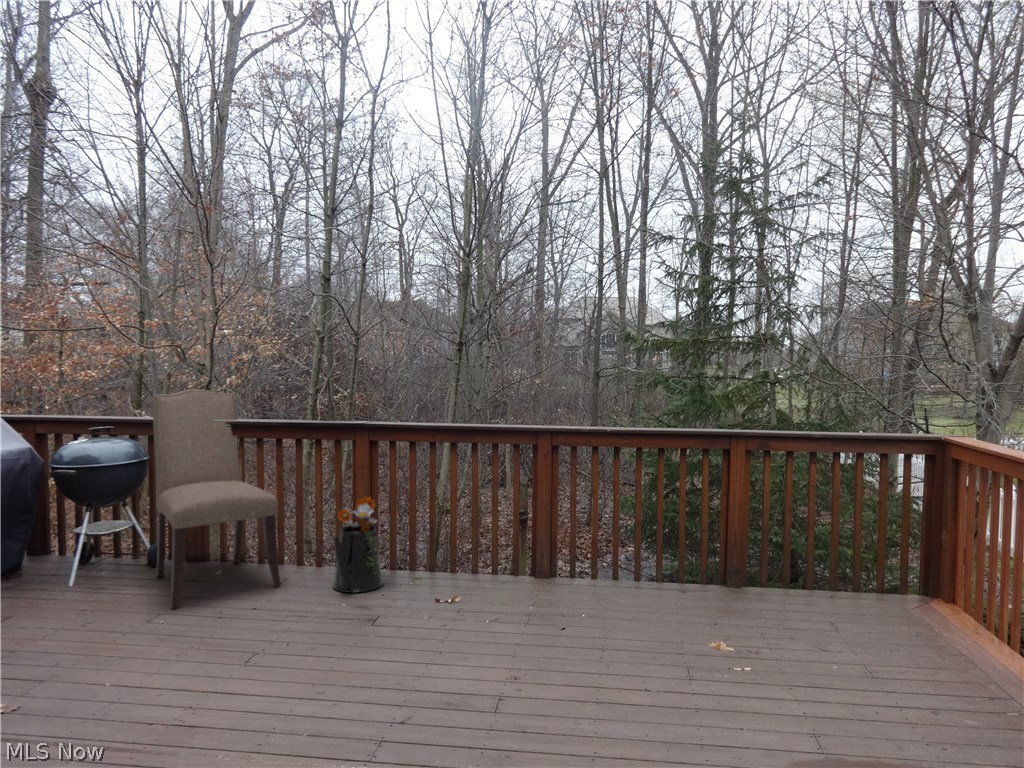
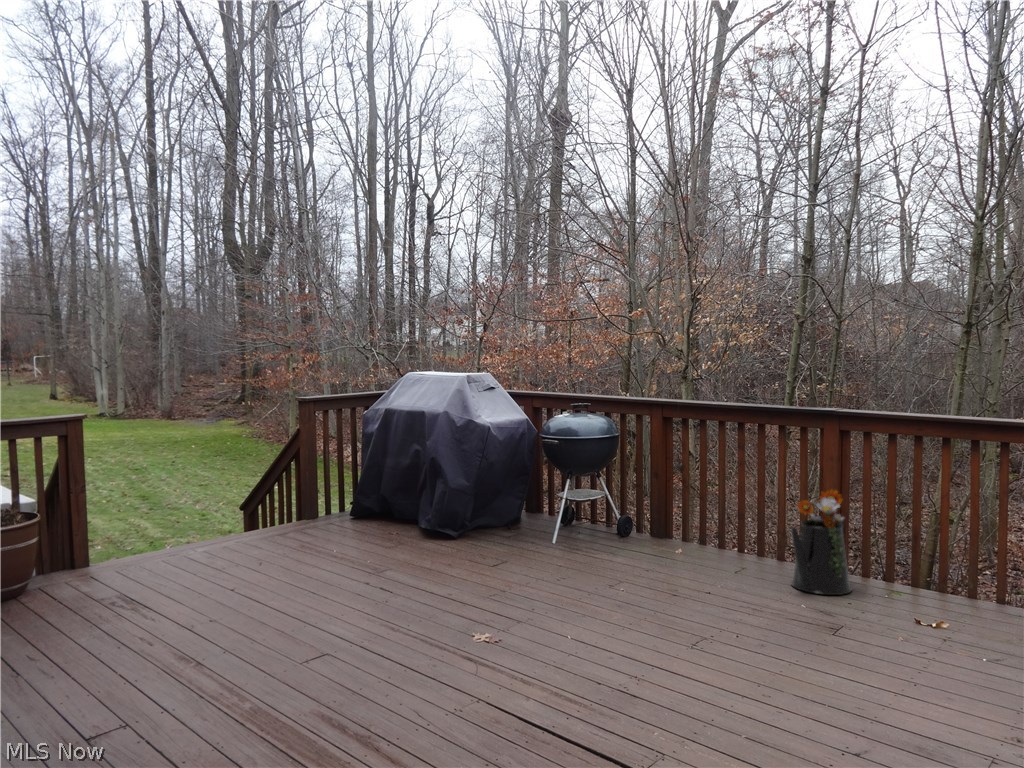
chair: present [152,389,280,609] -> none [621,369,736,573]

